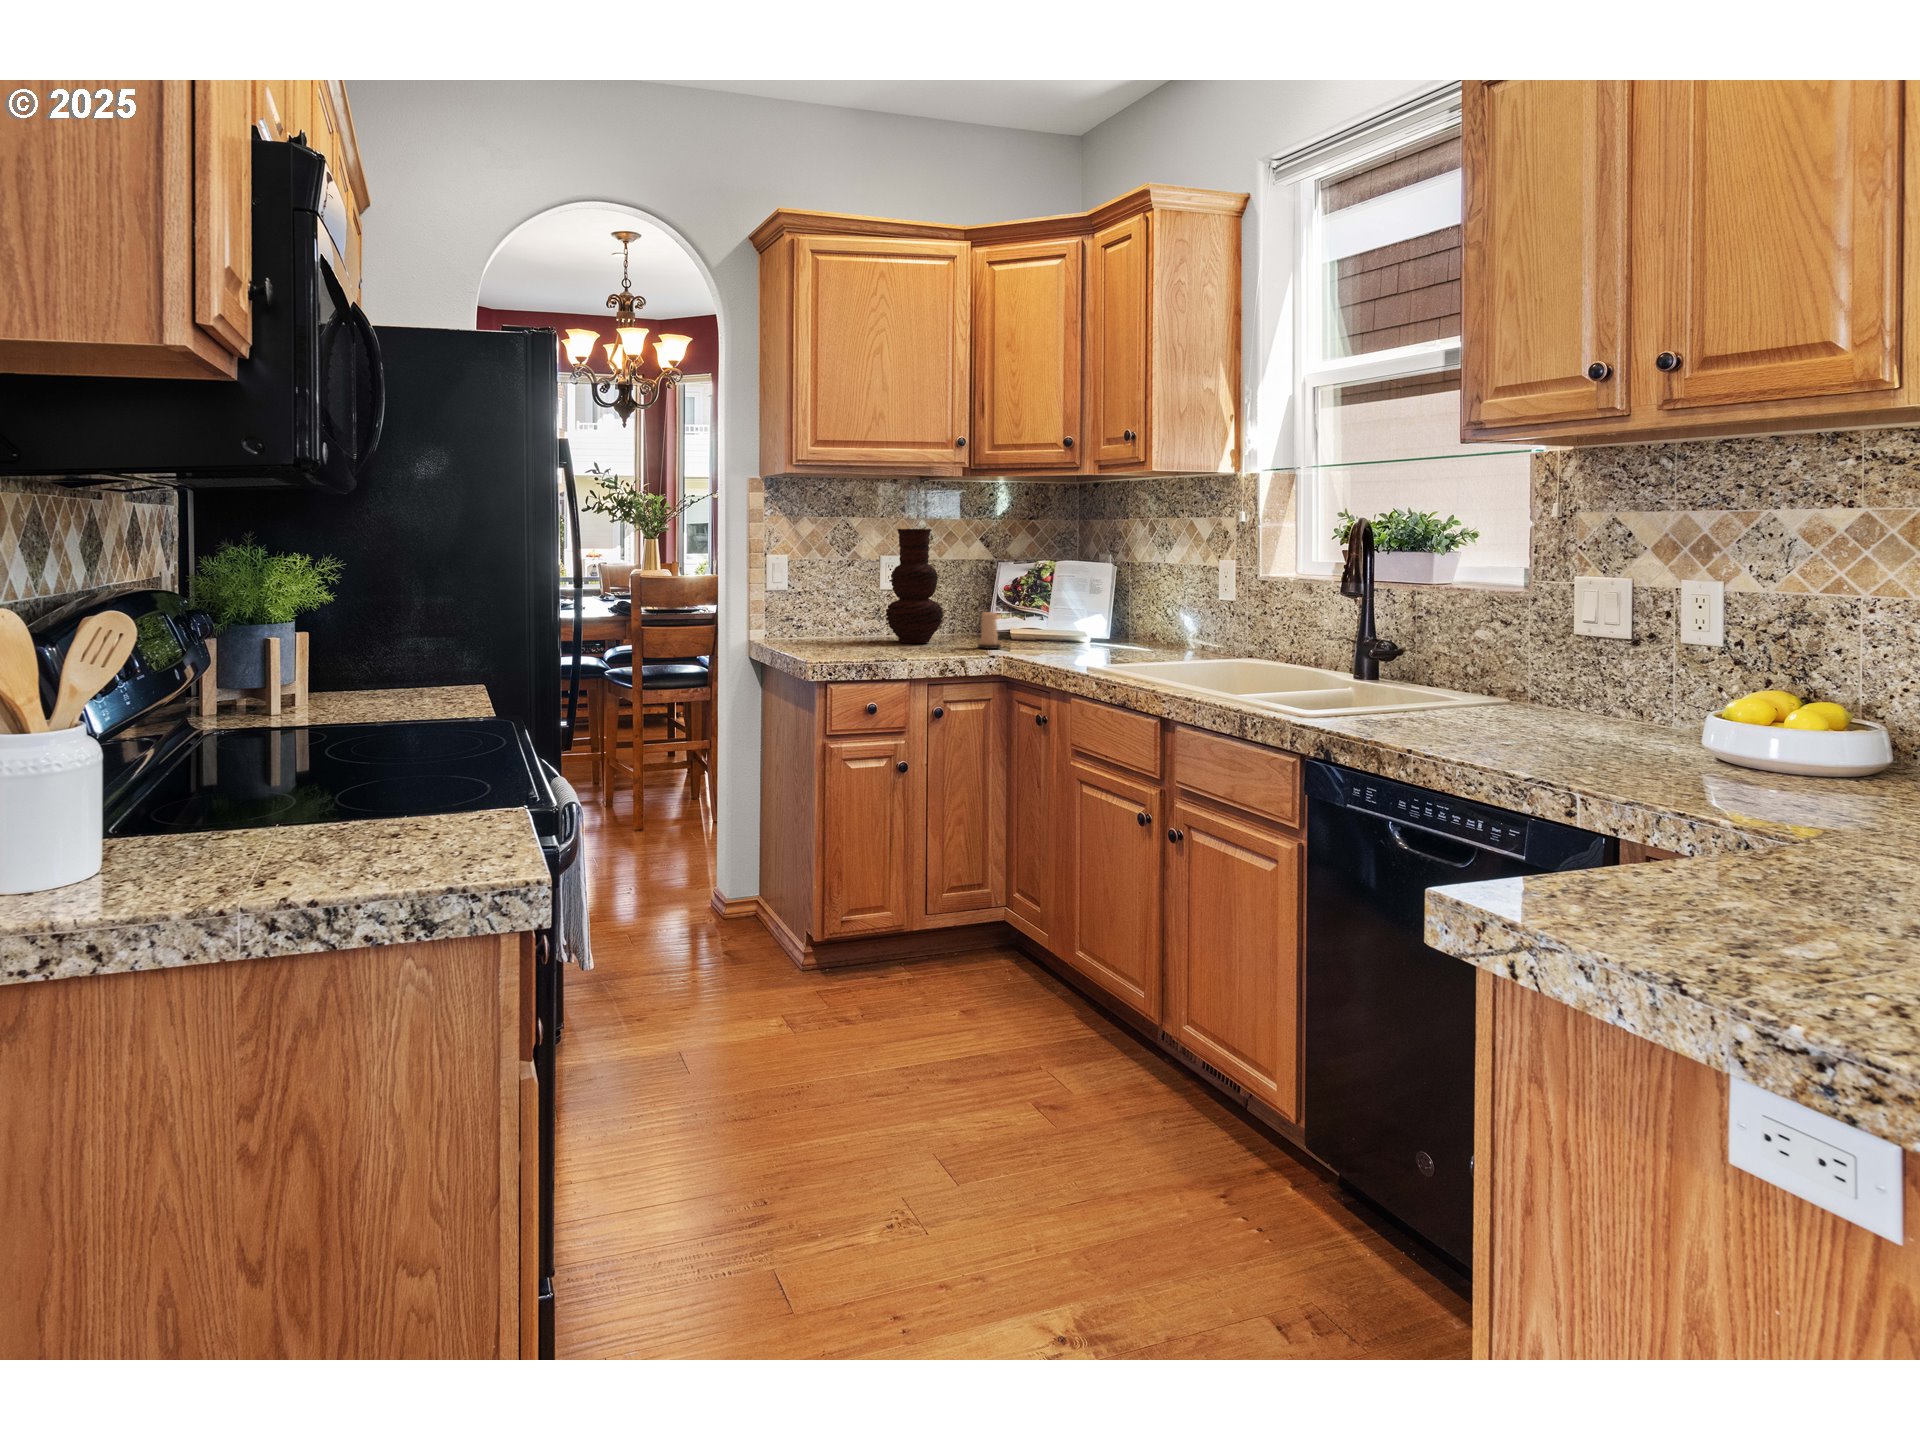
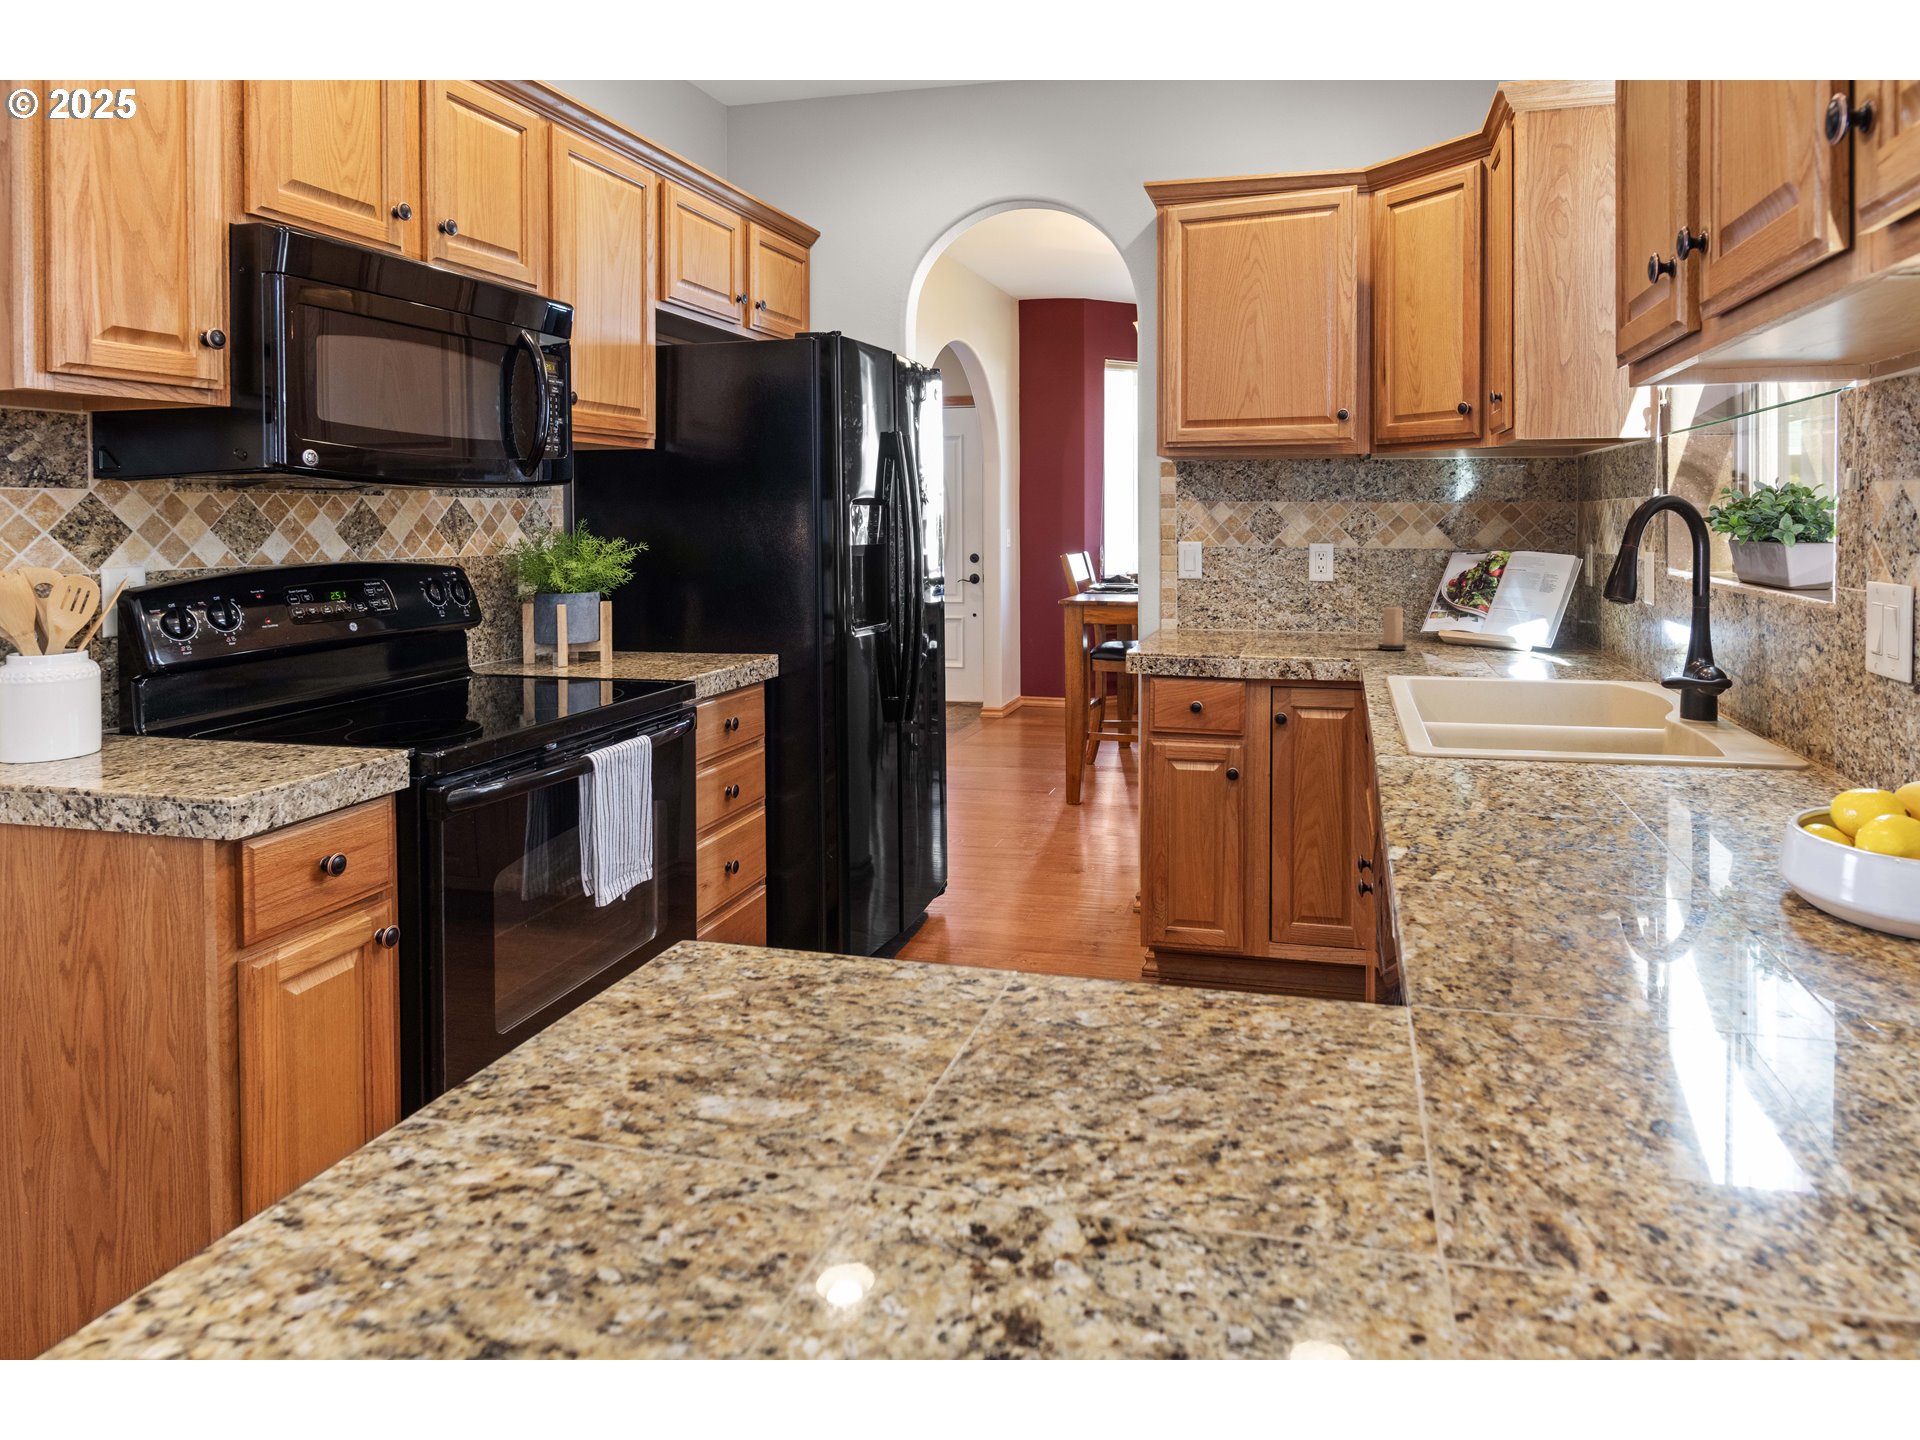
vase: present [886,529,943,643] -> none [1286,510,1354,641]

